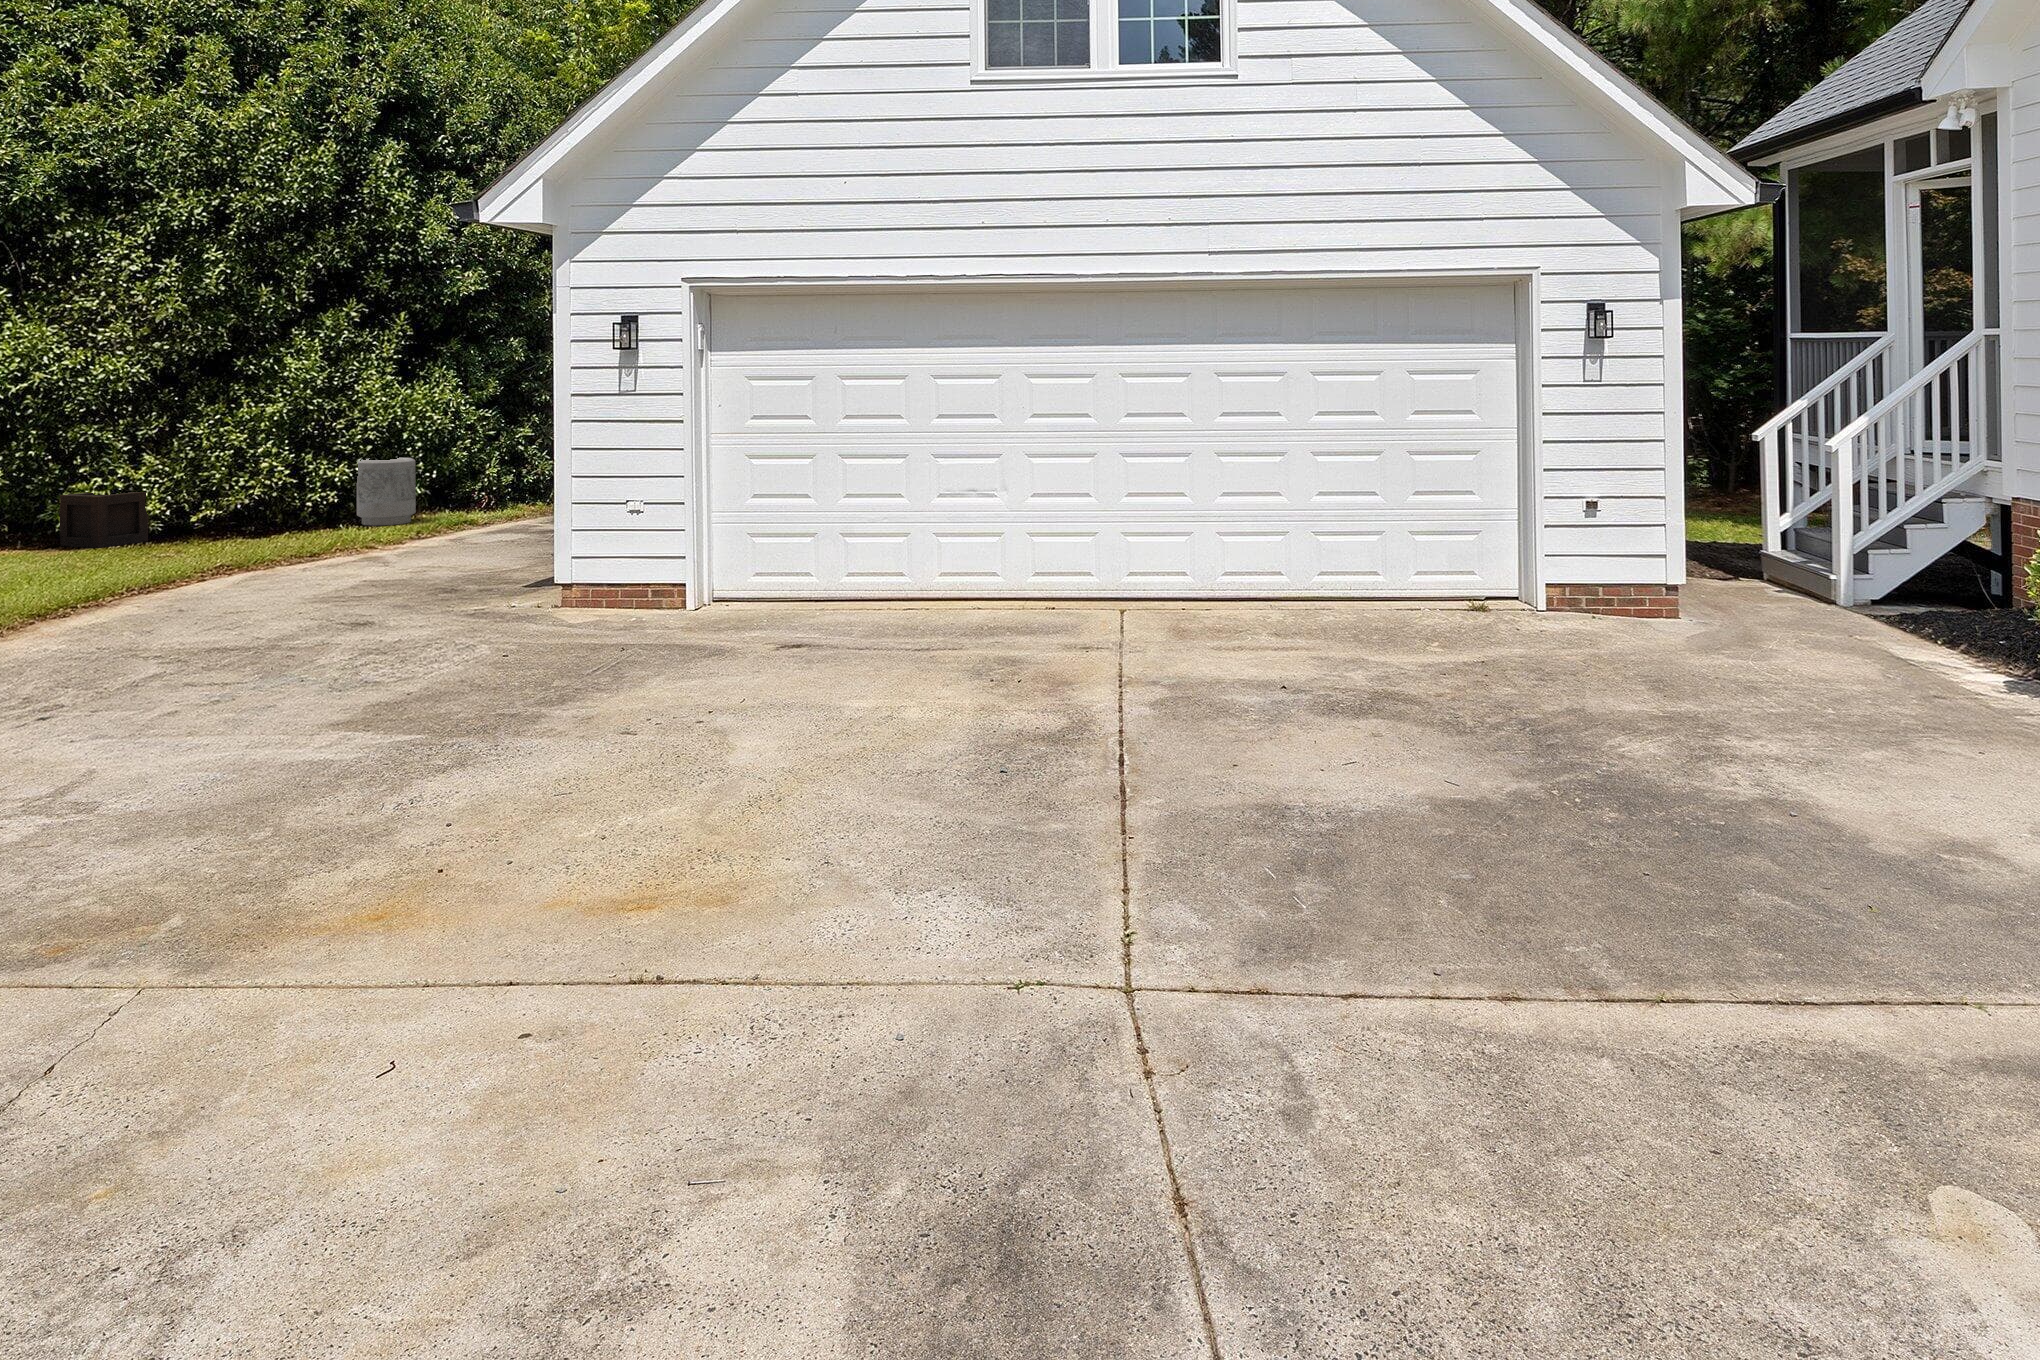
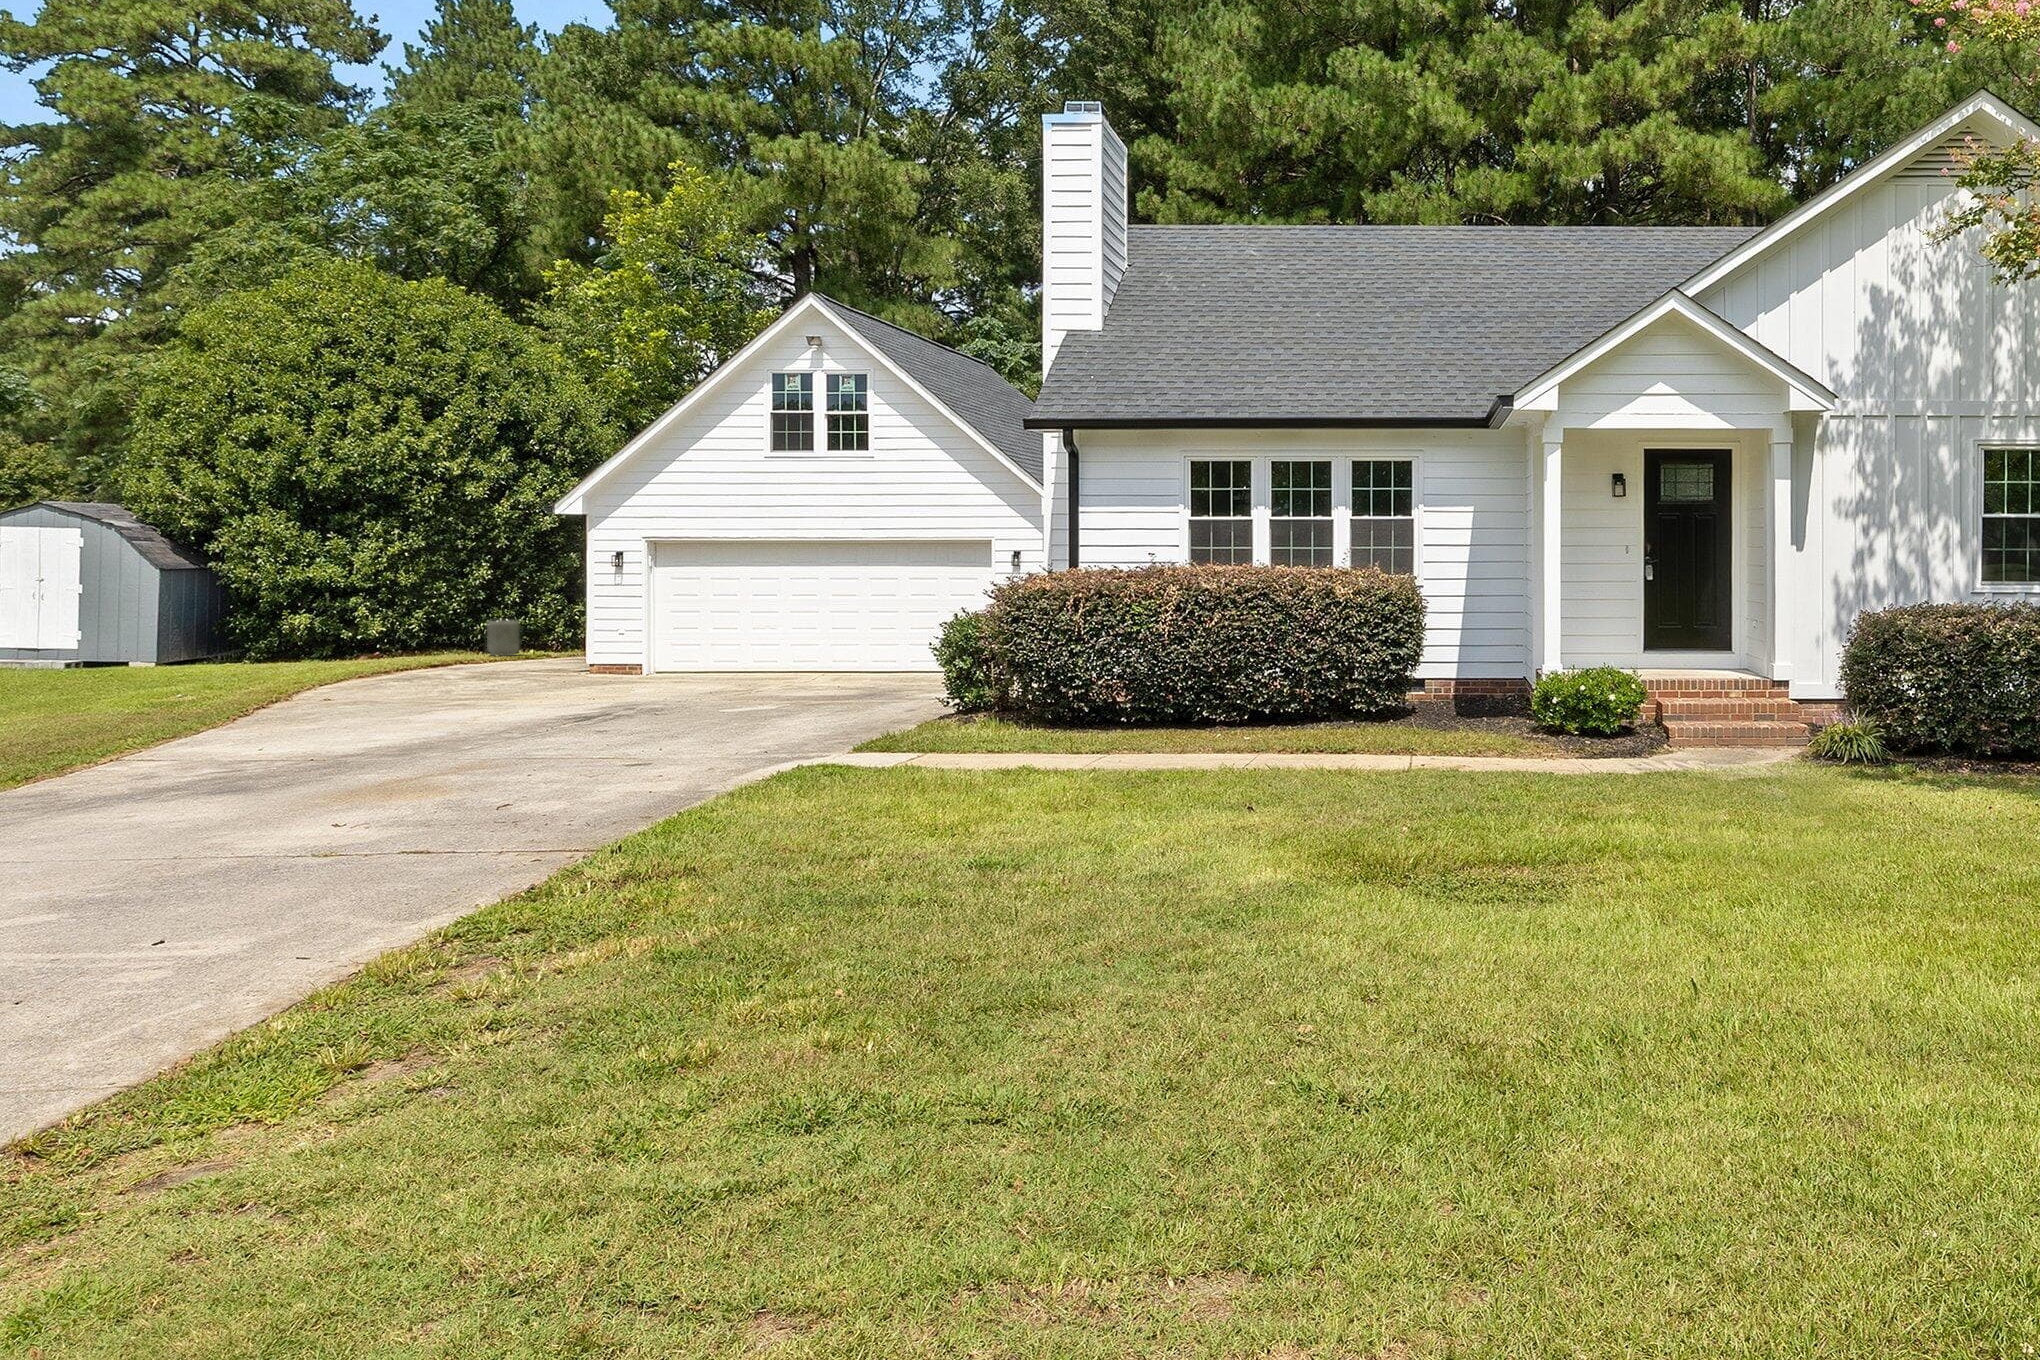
wooden crate: present [59,491,149,548] -> none [341,634,384,661]

